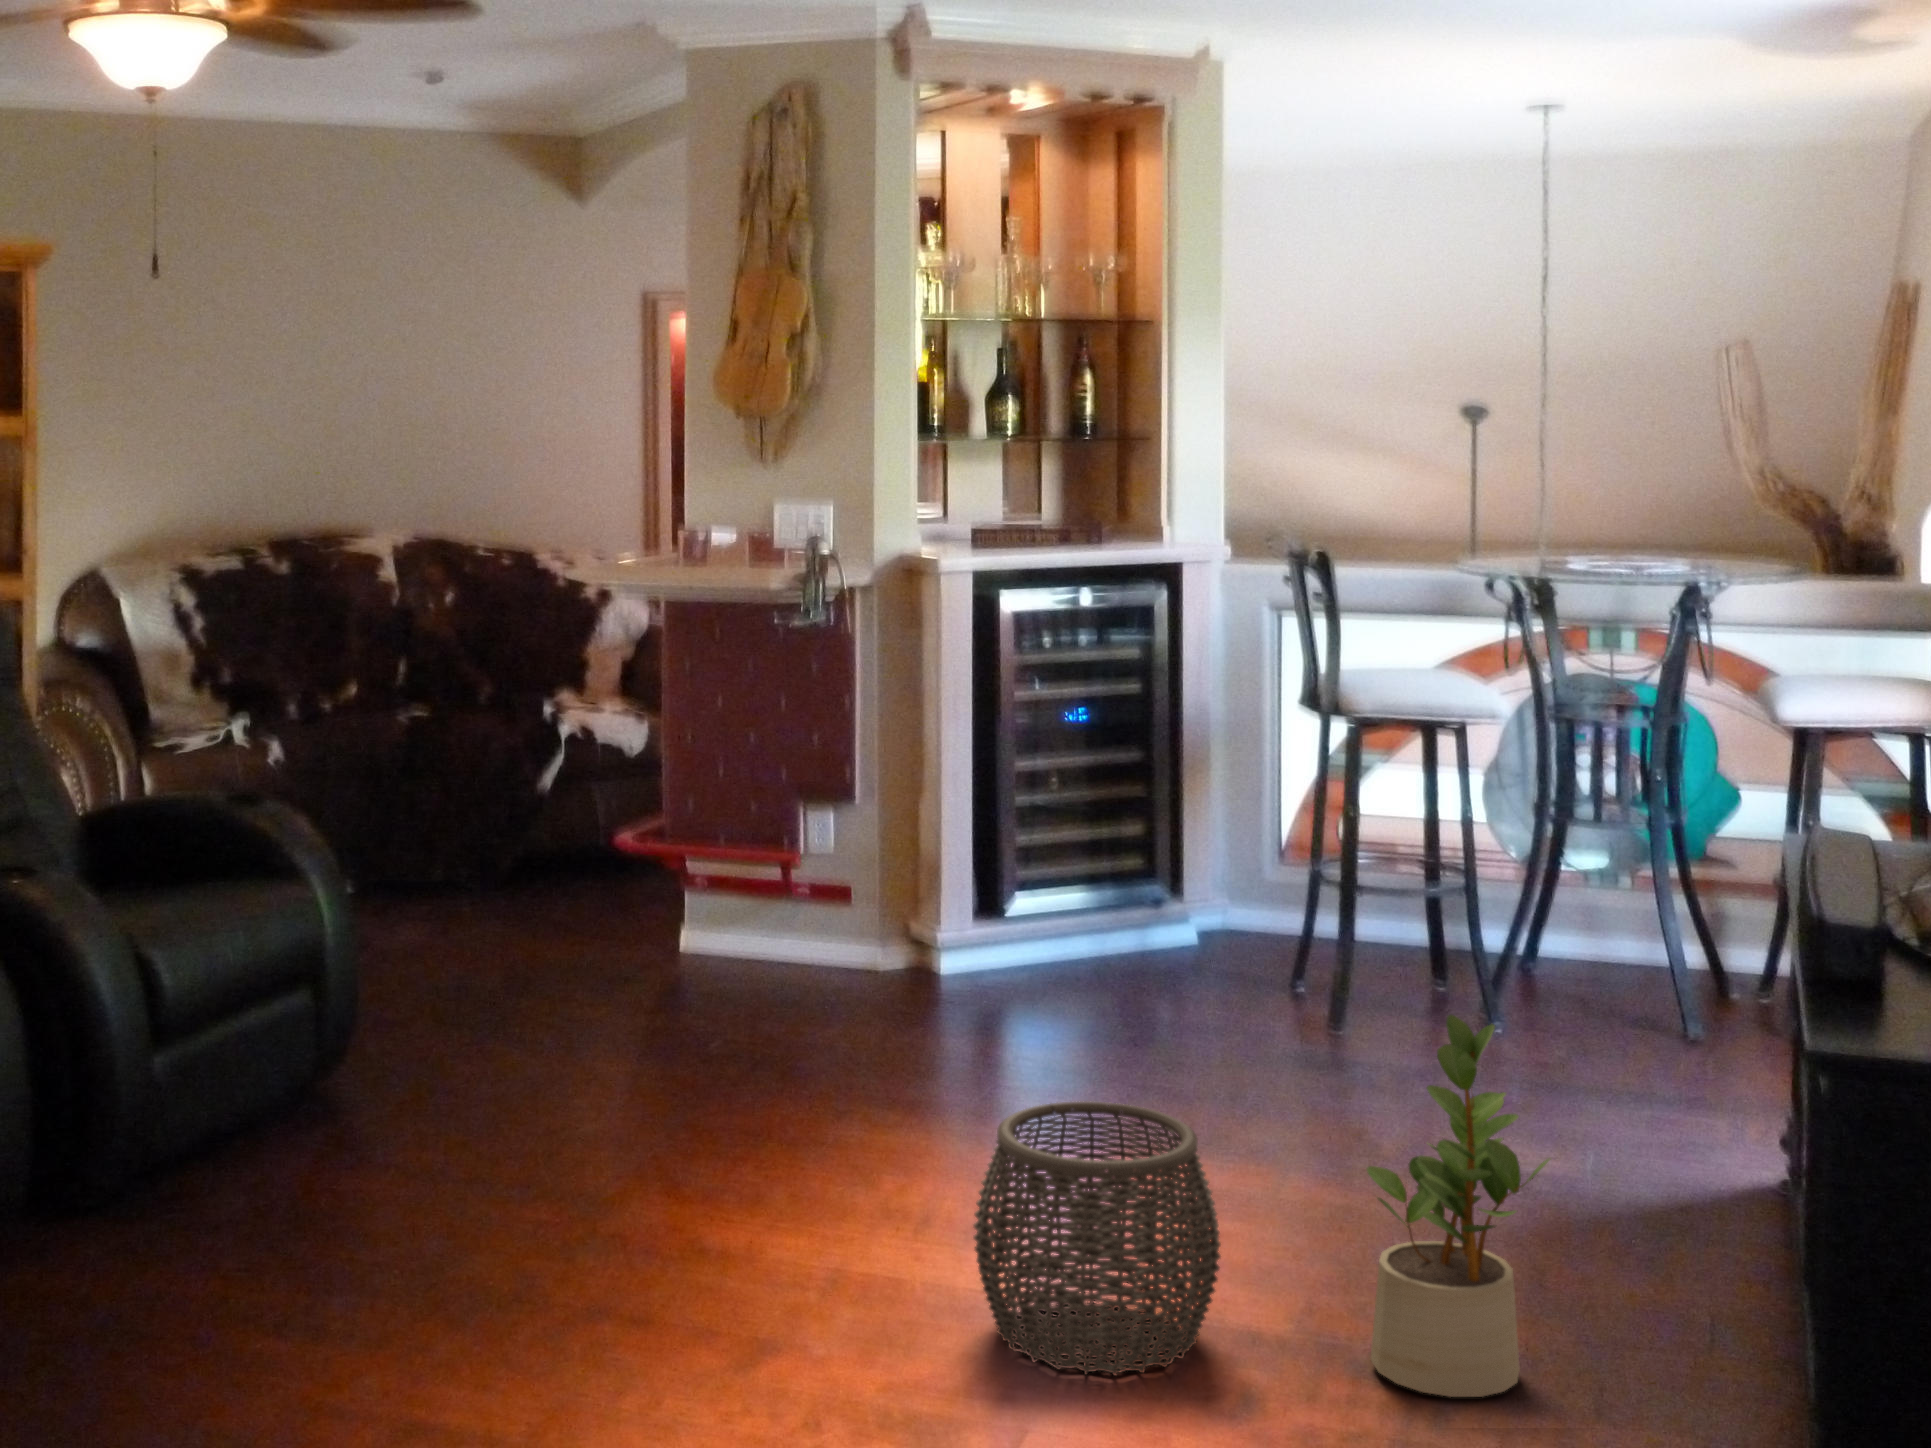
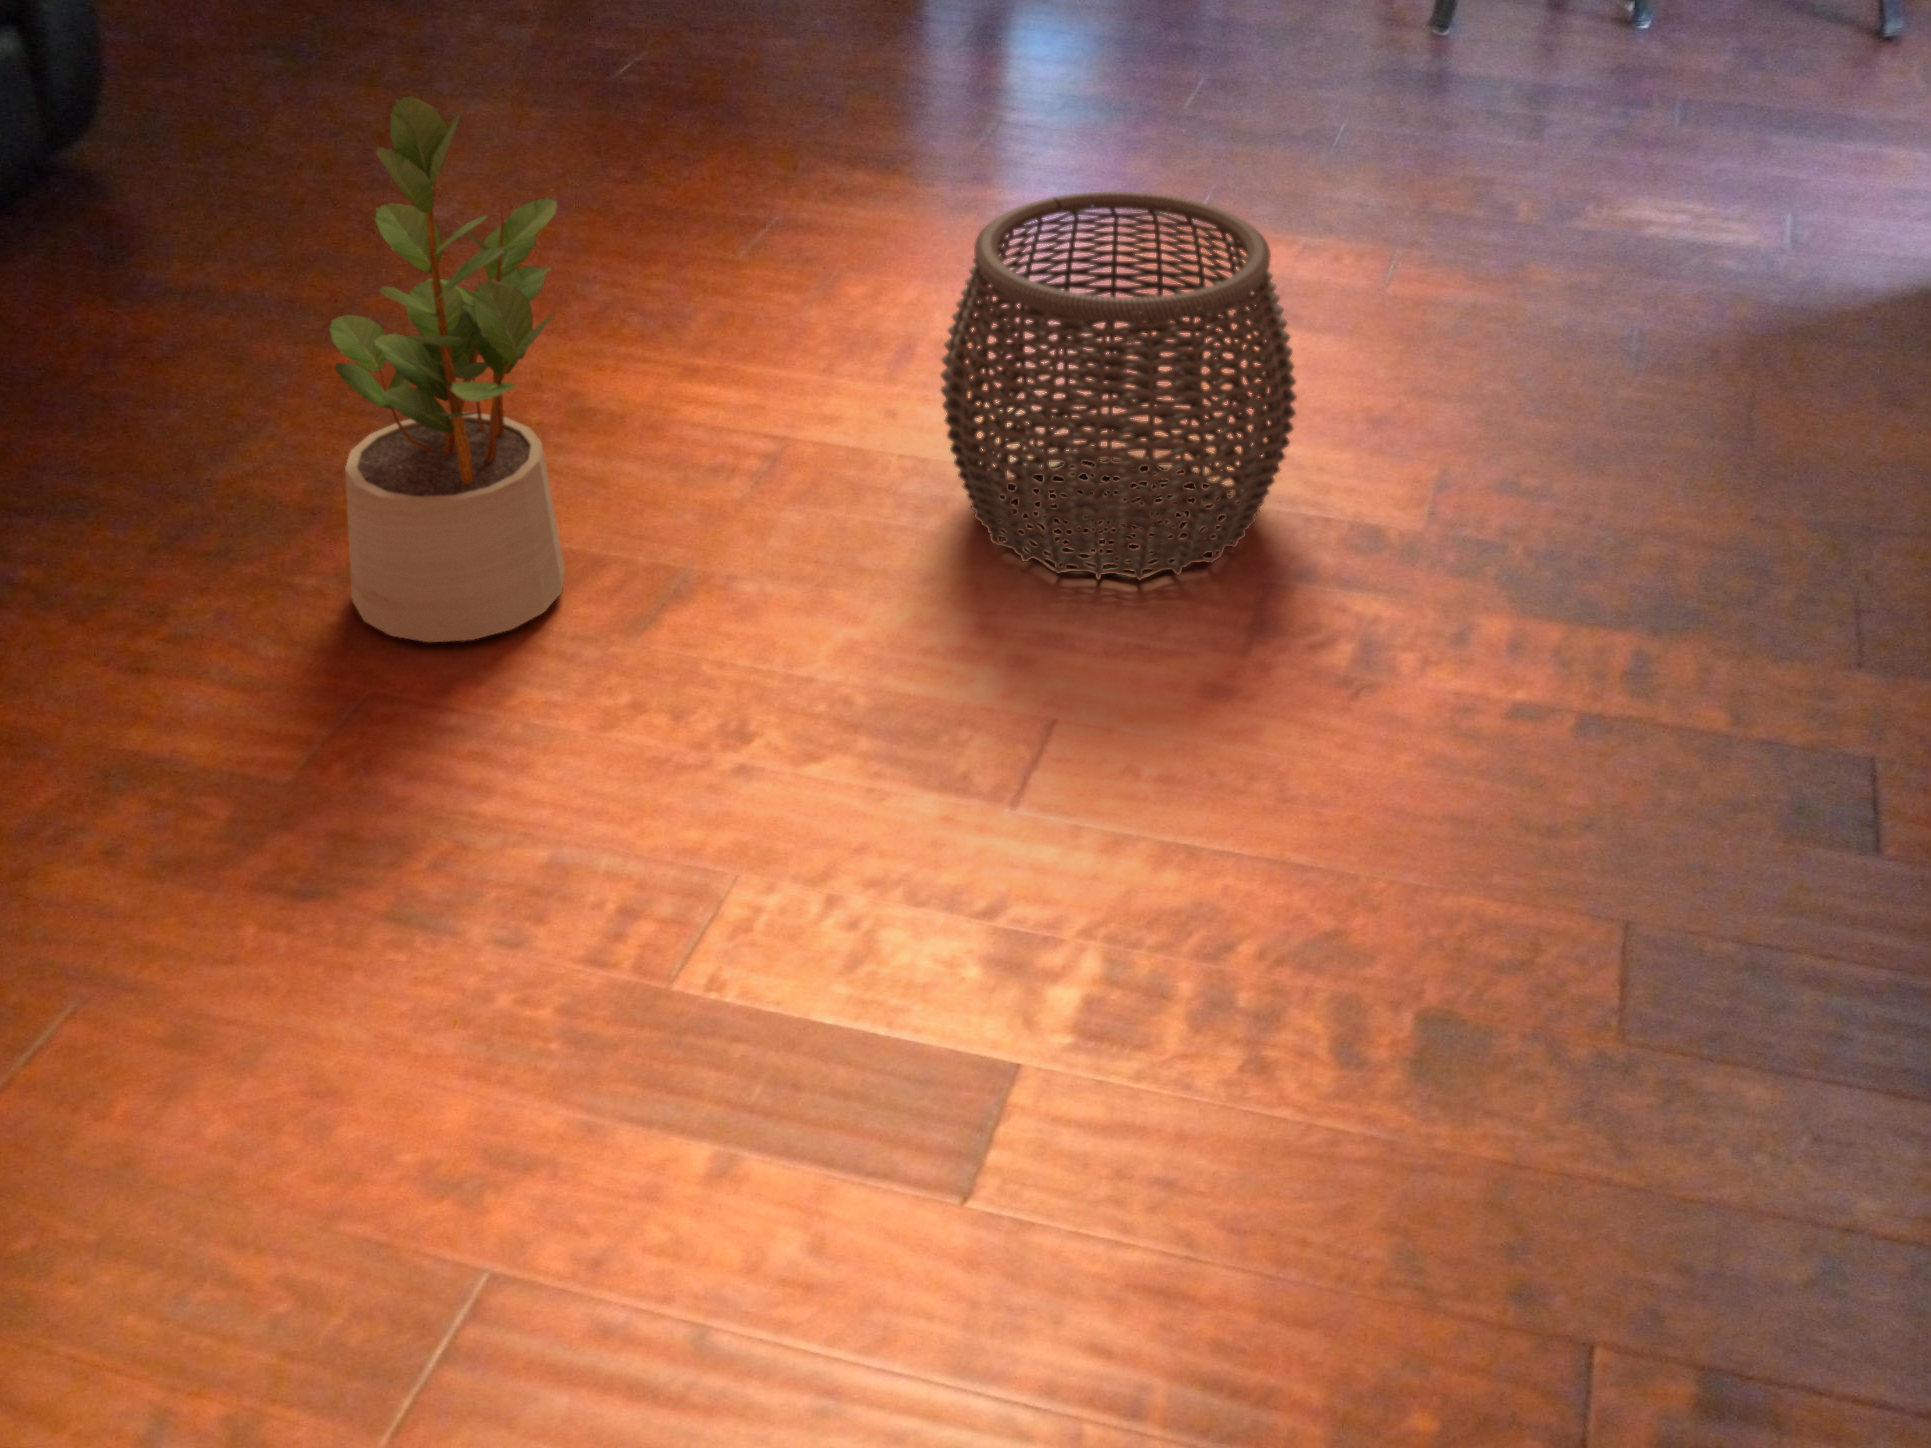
potted plant: present [1367,1015,1549,1397] -> present [329,96,565,642]

